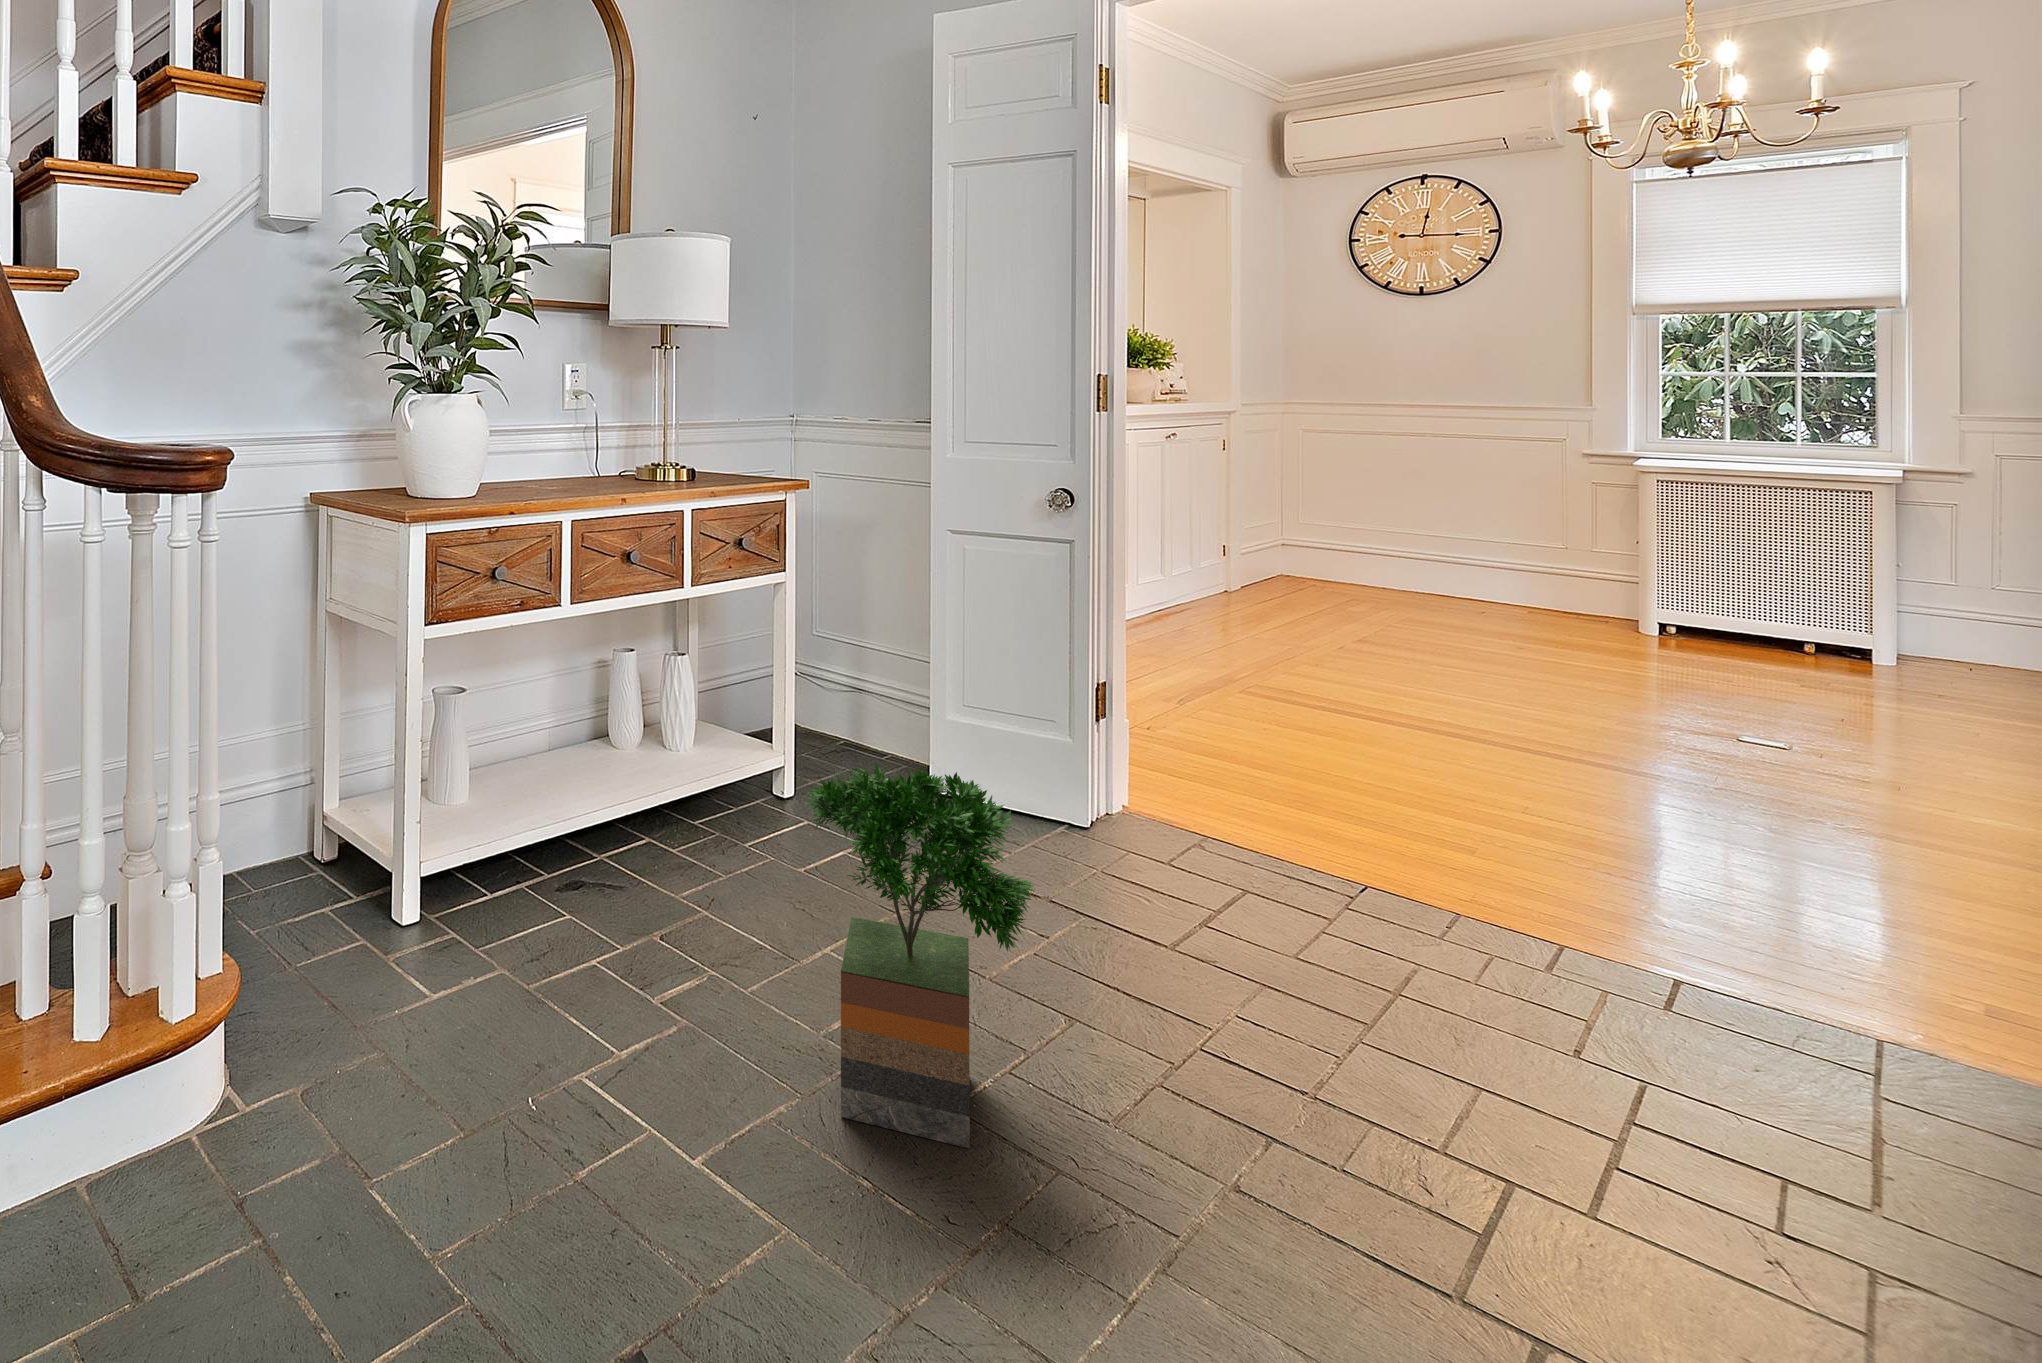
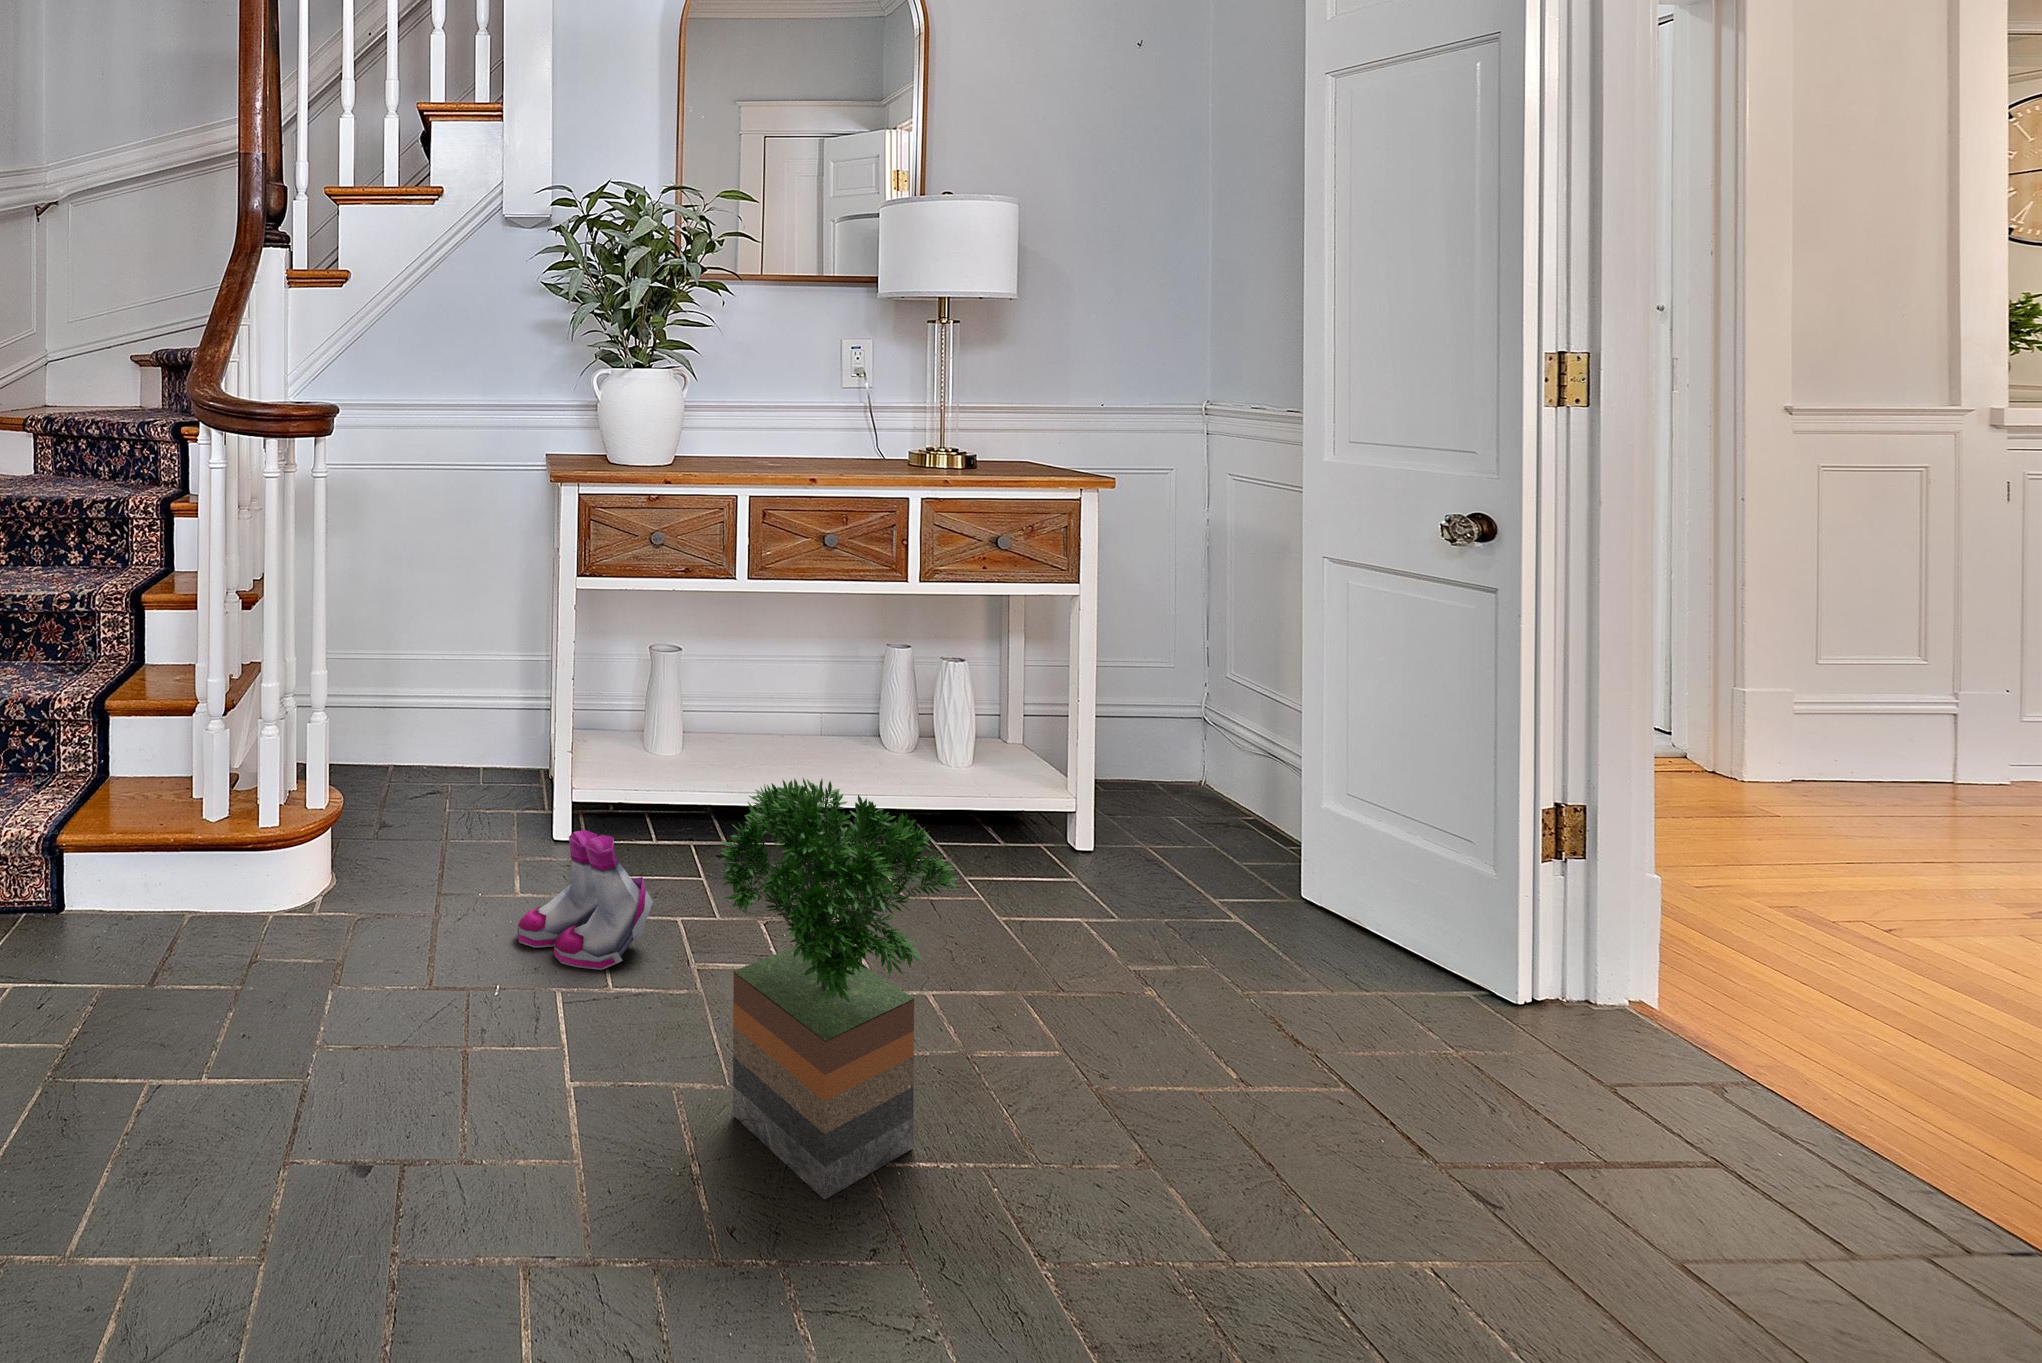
boots: none [486,893,620,1052] -> present [518,830,653,970]

